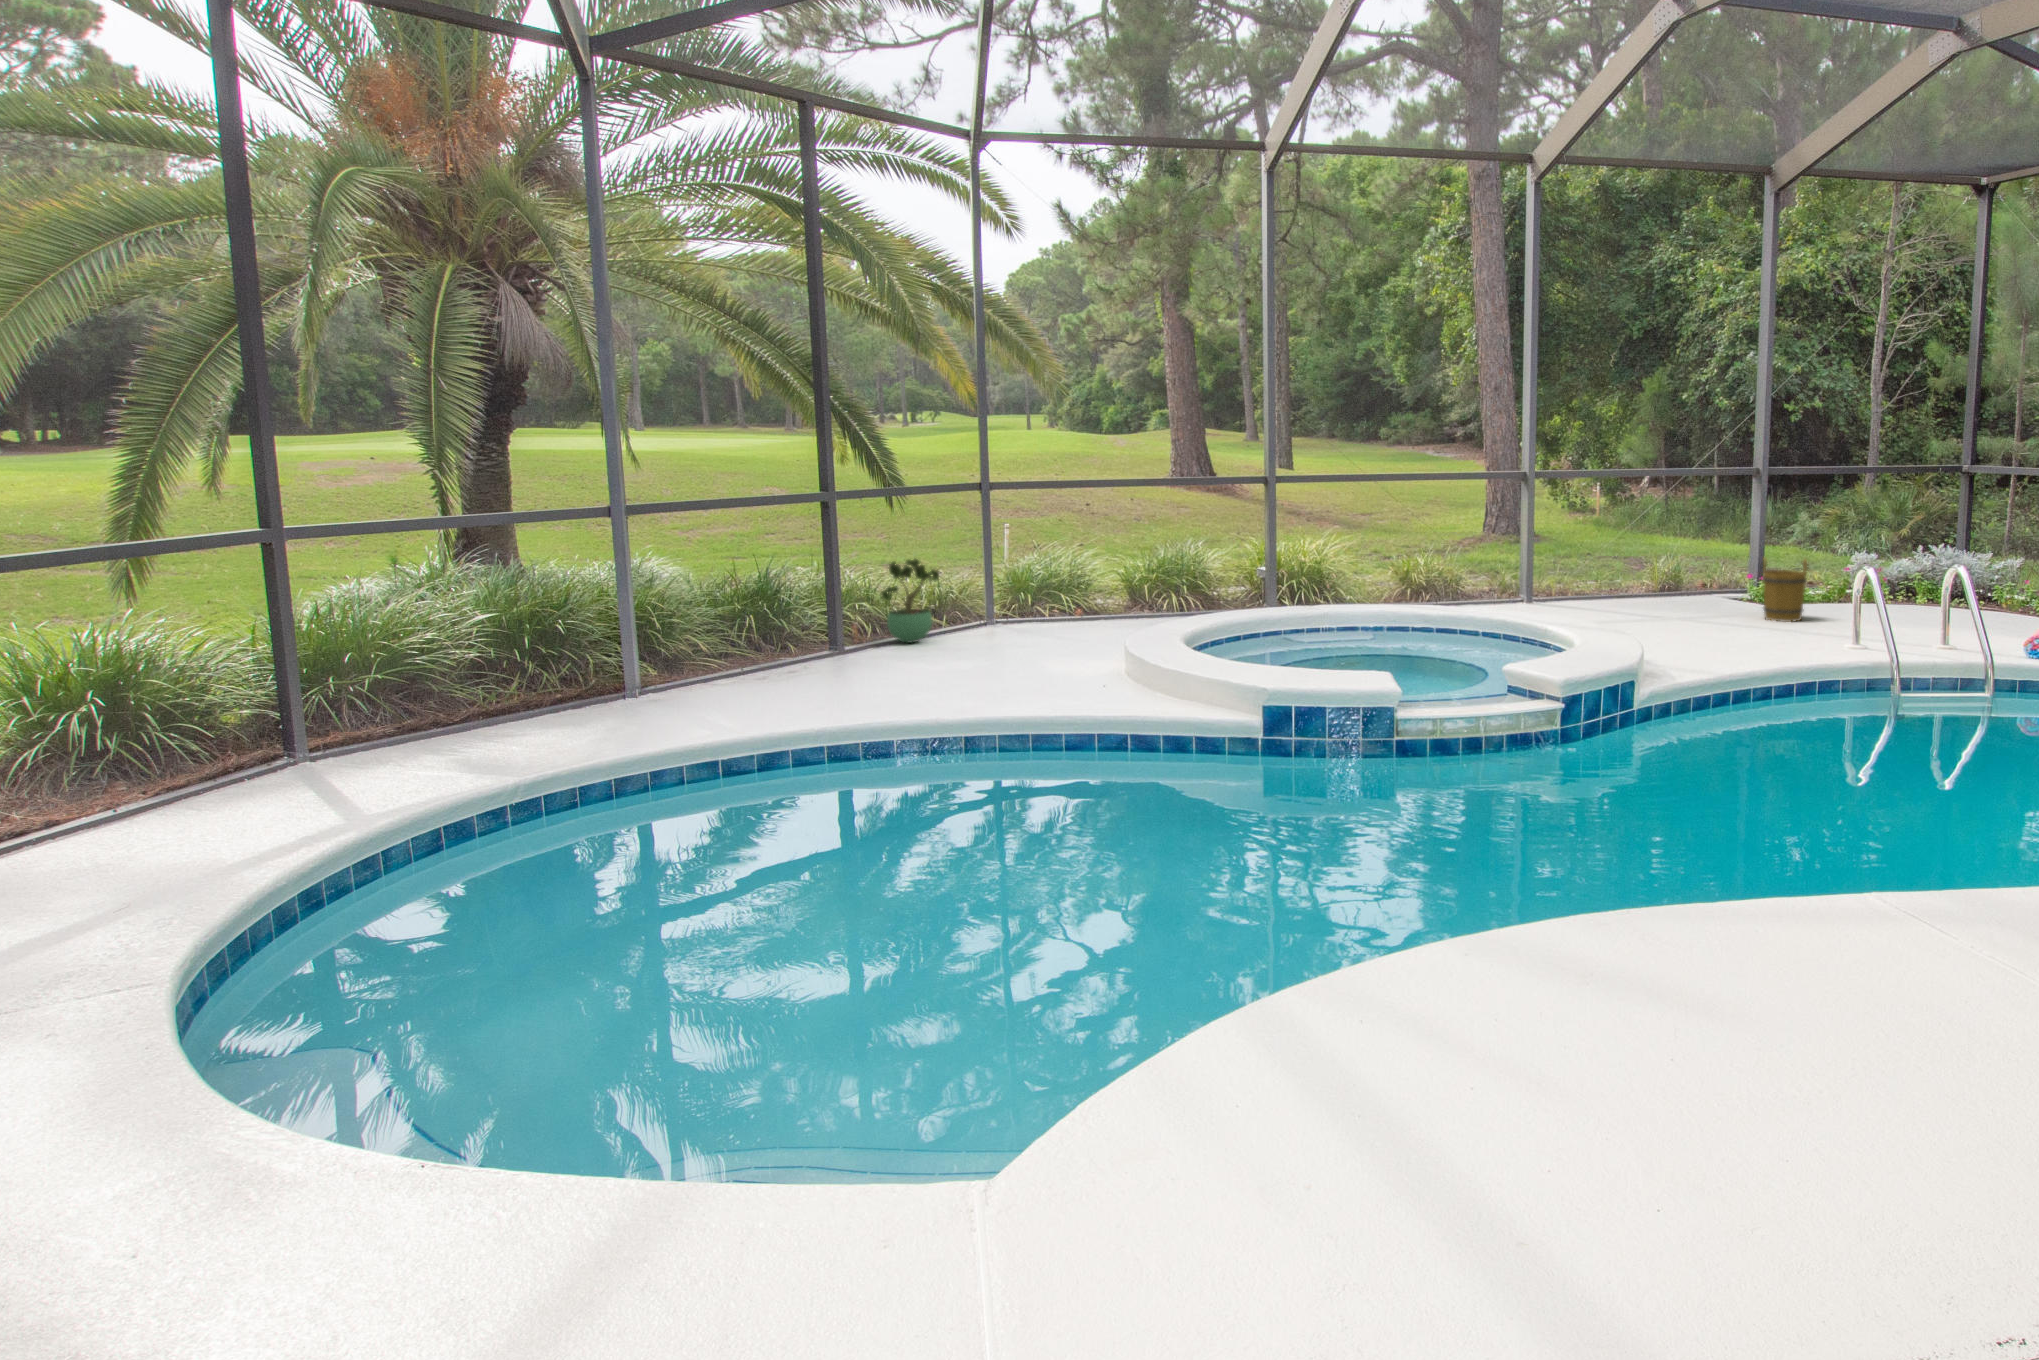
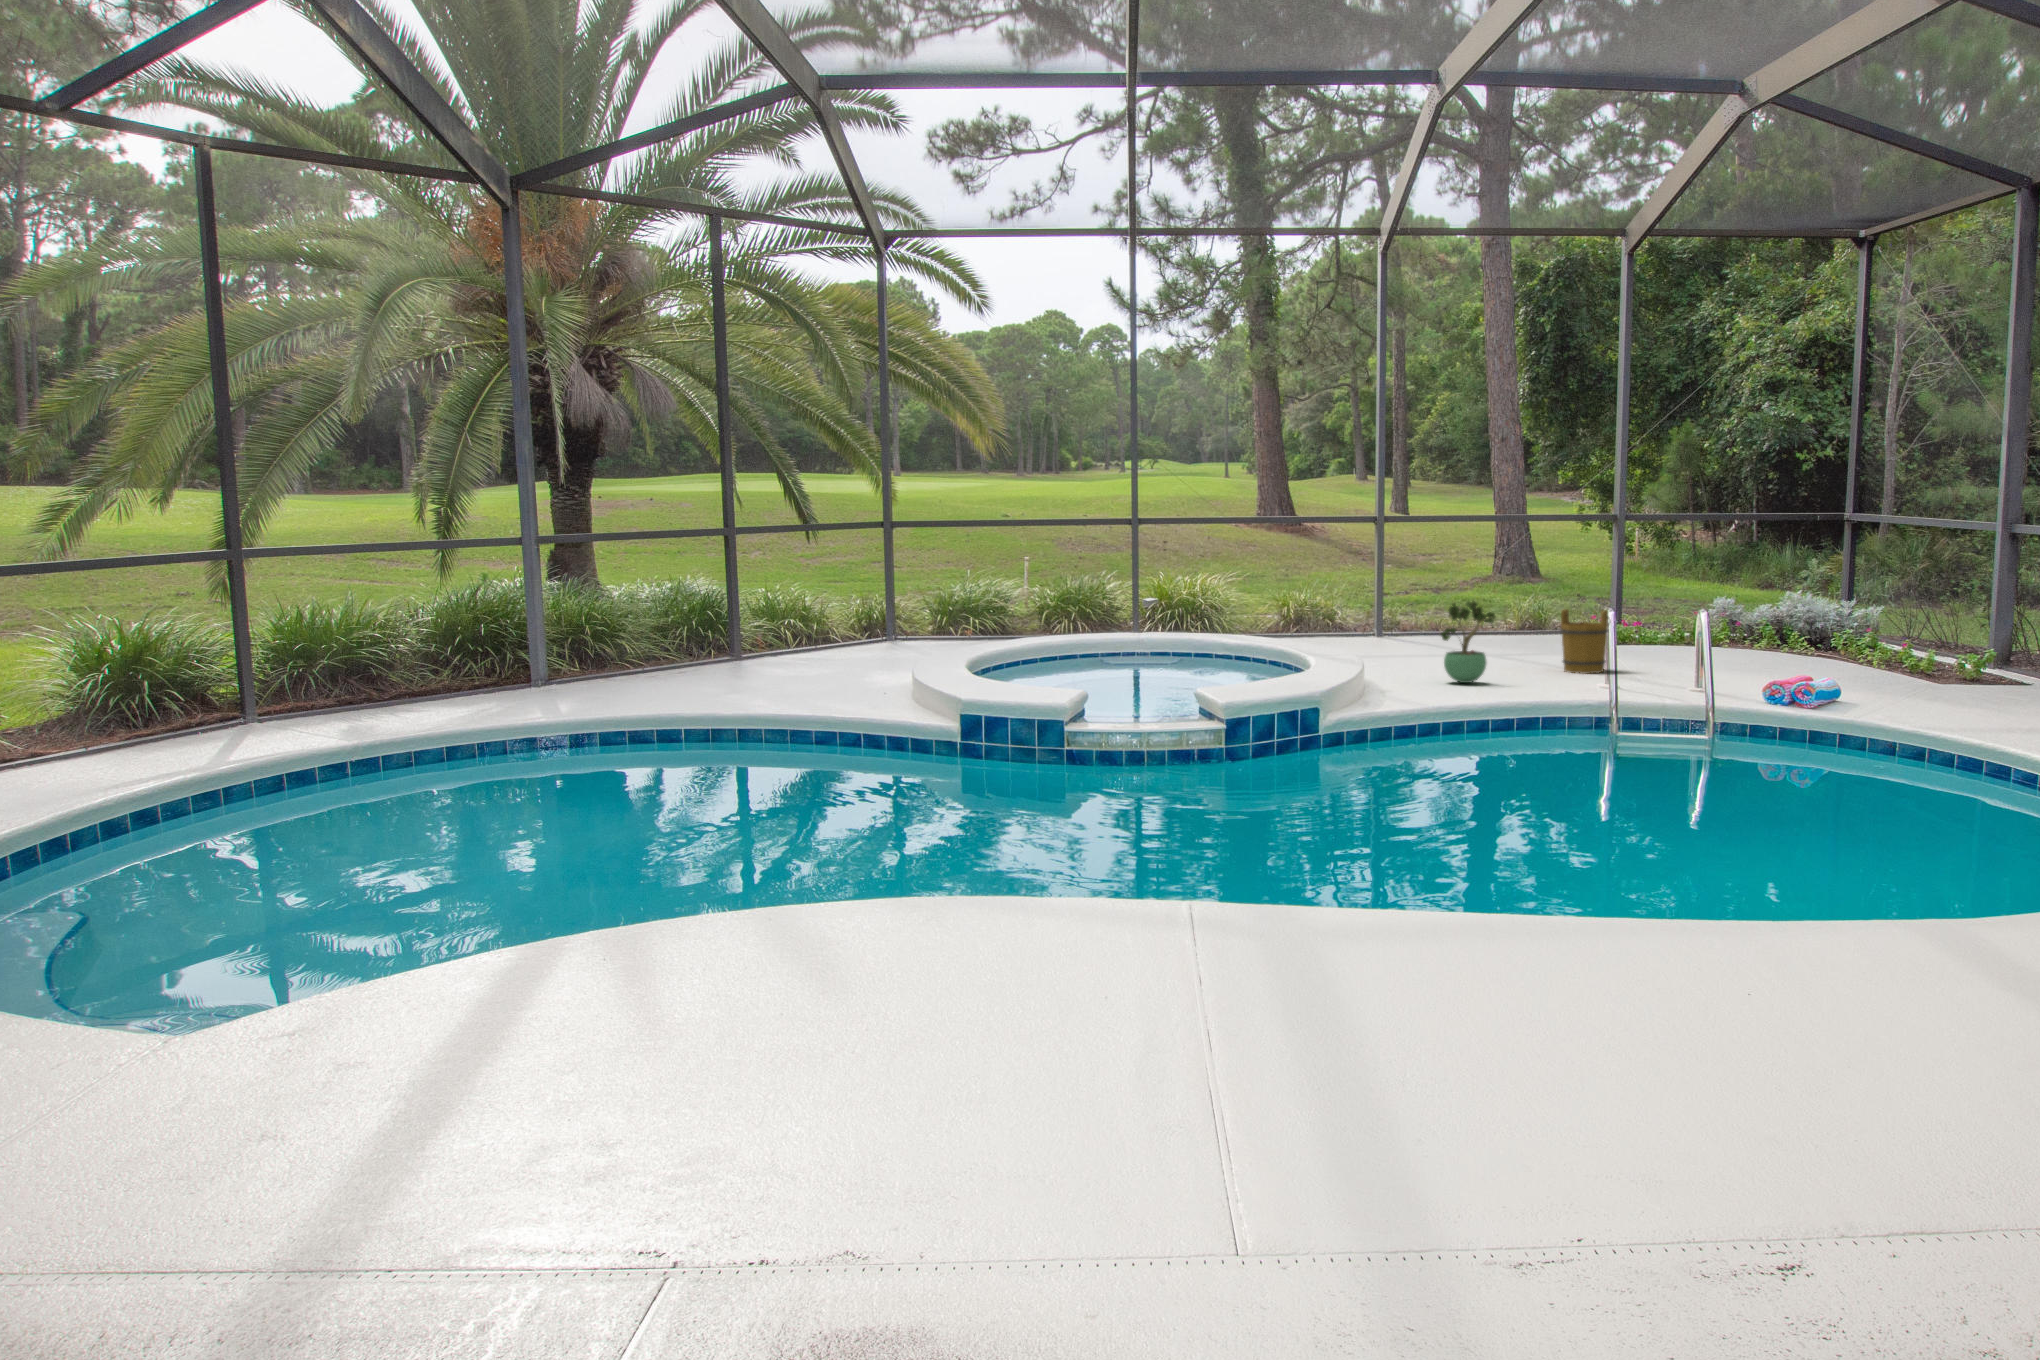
potted plant: present [881,559,939,643] -> present [1441,601,1495,683]

